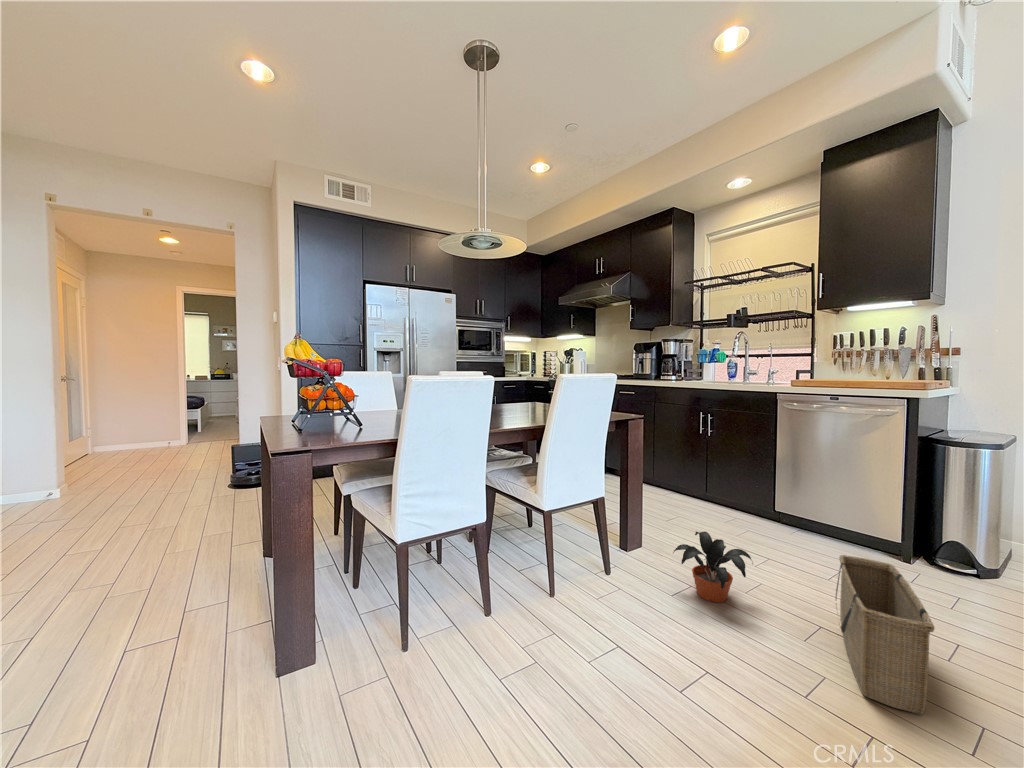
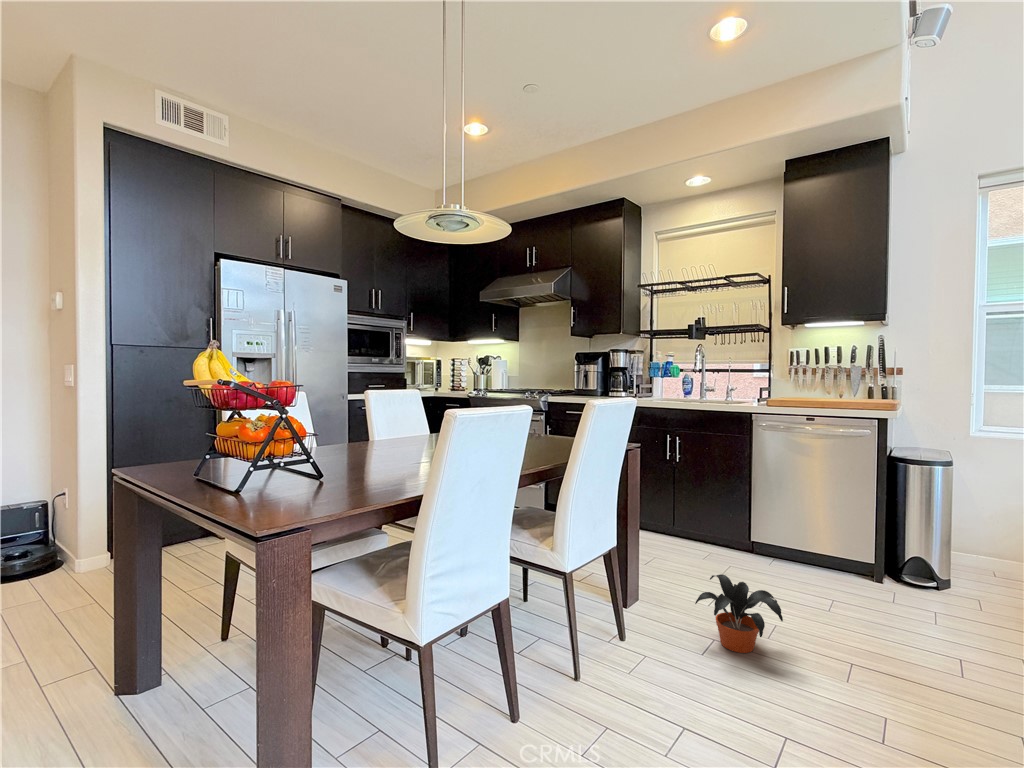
basket: present [836,555,934,714] -> none [862,585,982,734]

